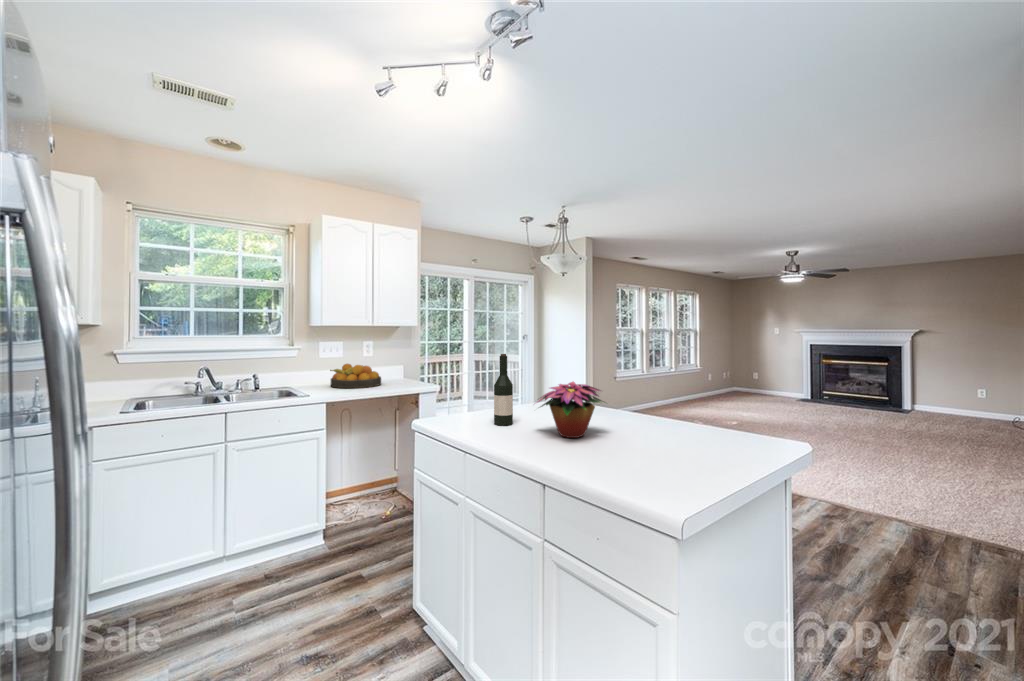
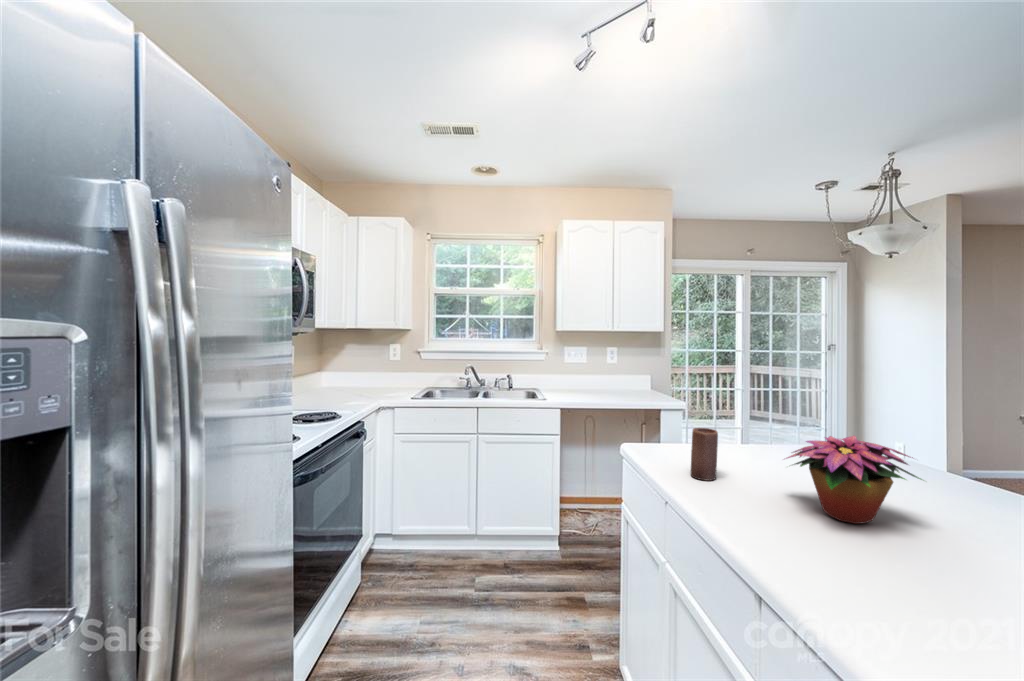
wine bottle: present [494,354,513,425] -> none [730,382,760,478]
fruit bowl: present [330,364,381,388] -> none [576,371,626,397]
candle: none [469,392,488,432] -> present [691,428,718,480]

